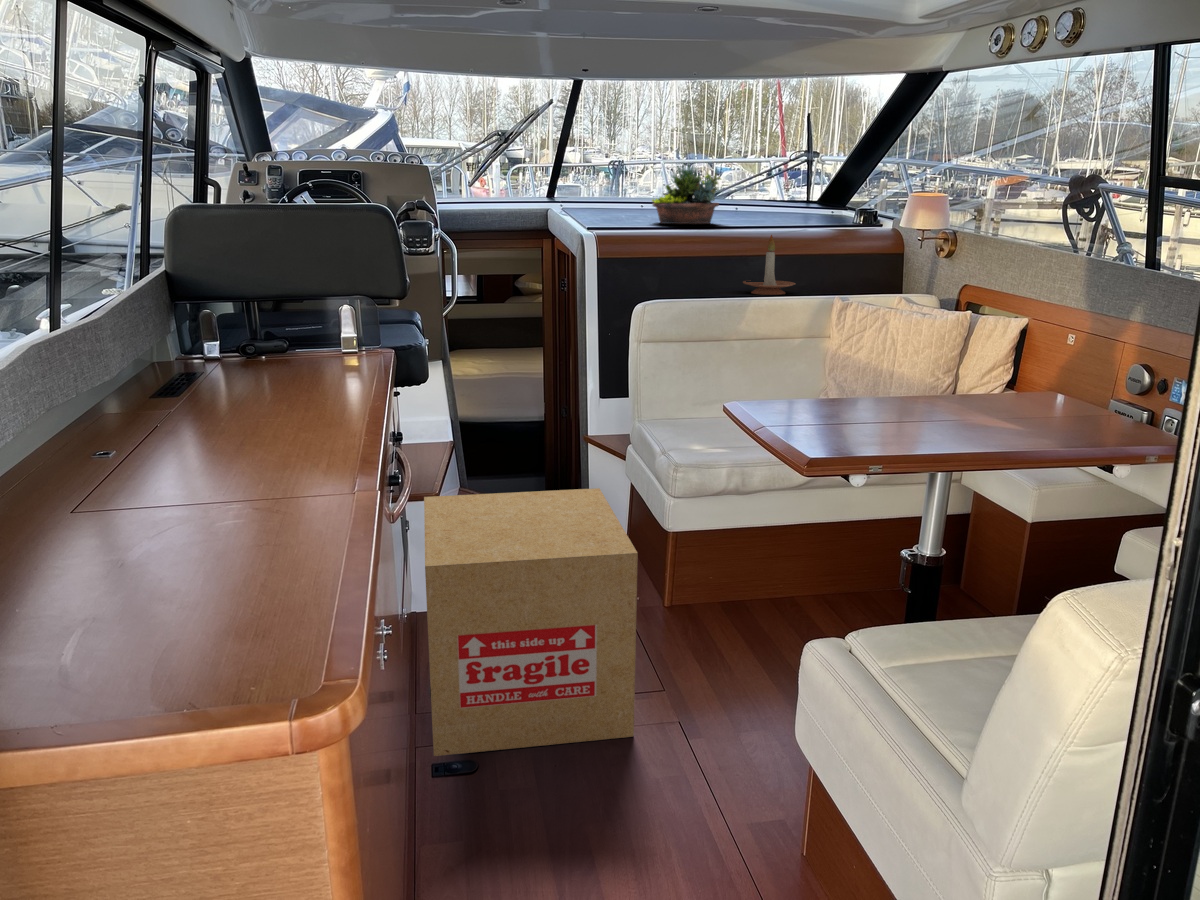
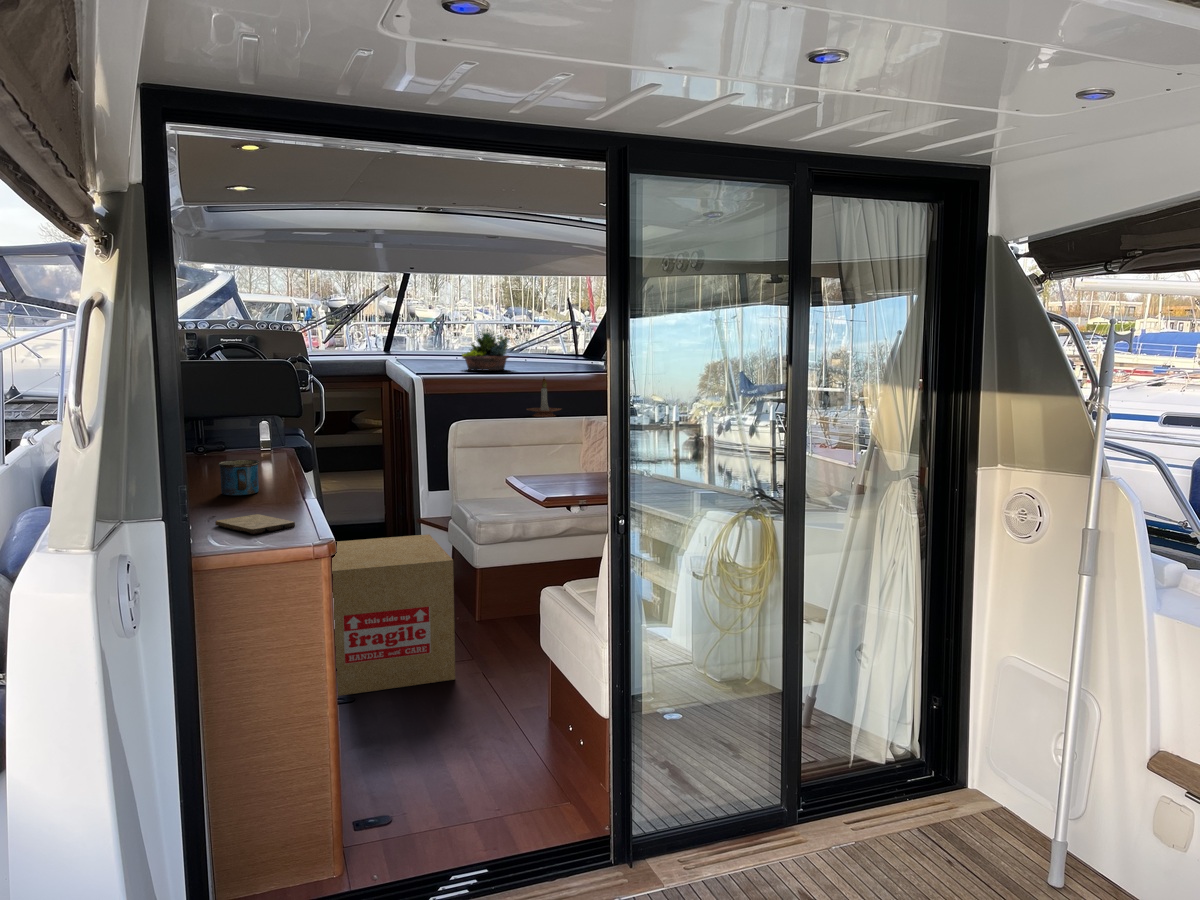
mug: none [215,391,292,463] -> present [218,460,259,495]
cutting board: none [151,532,307,609] -> present [215,514,295,534]

